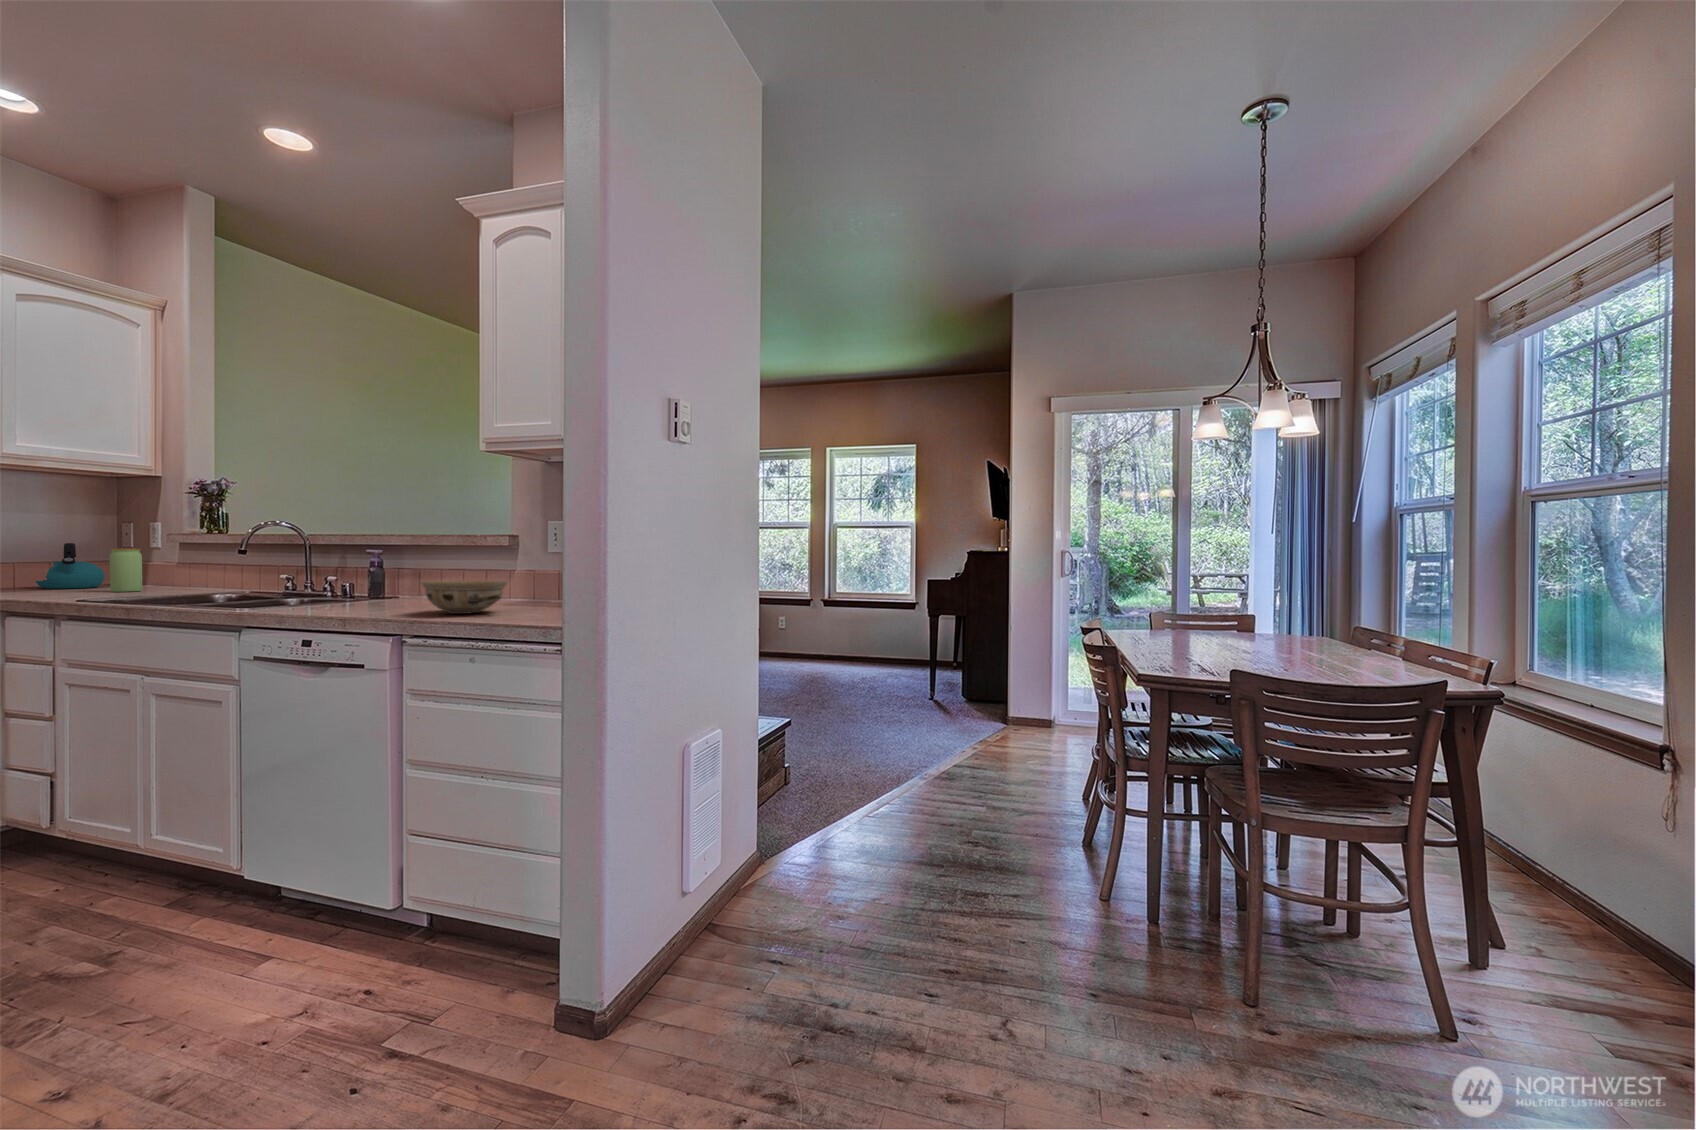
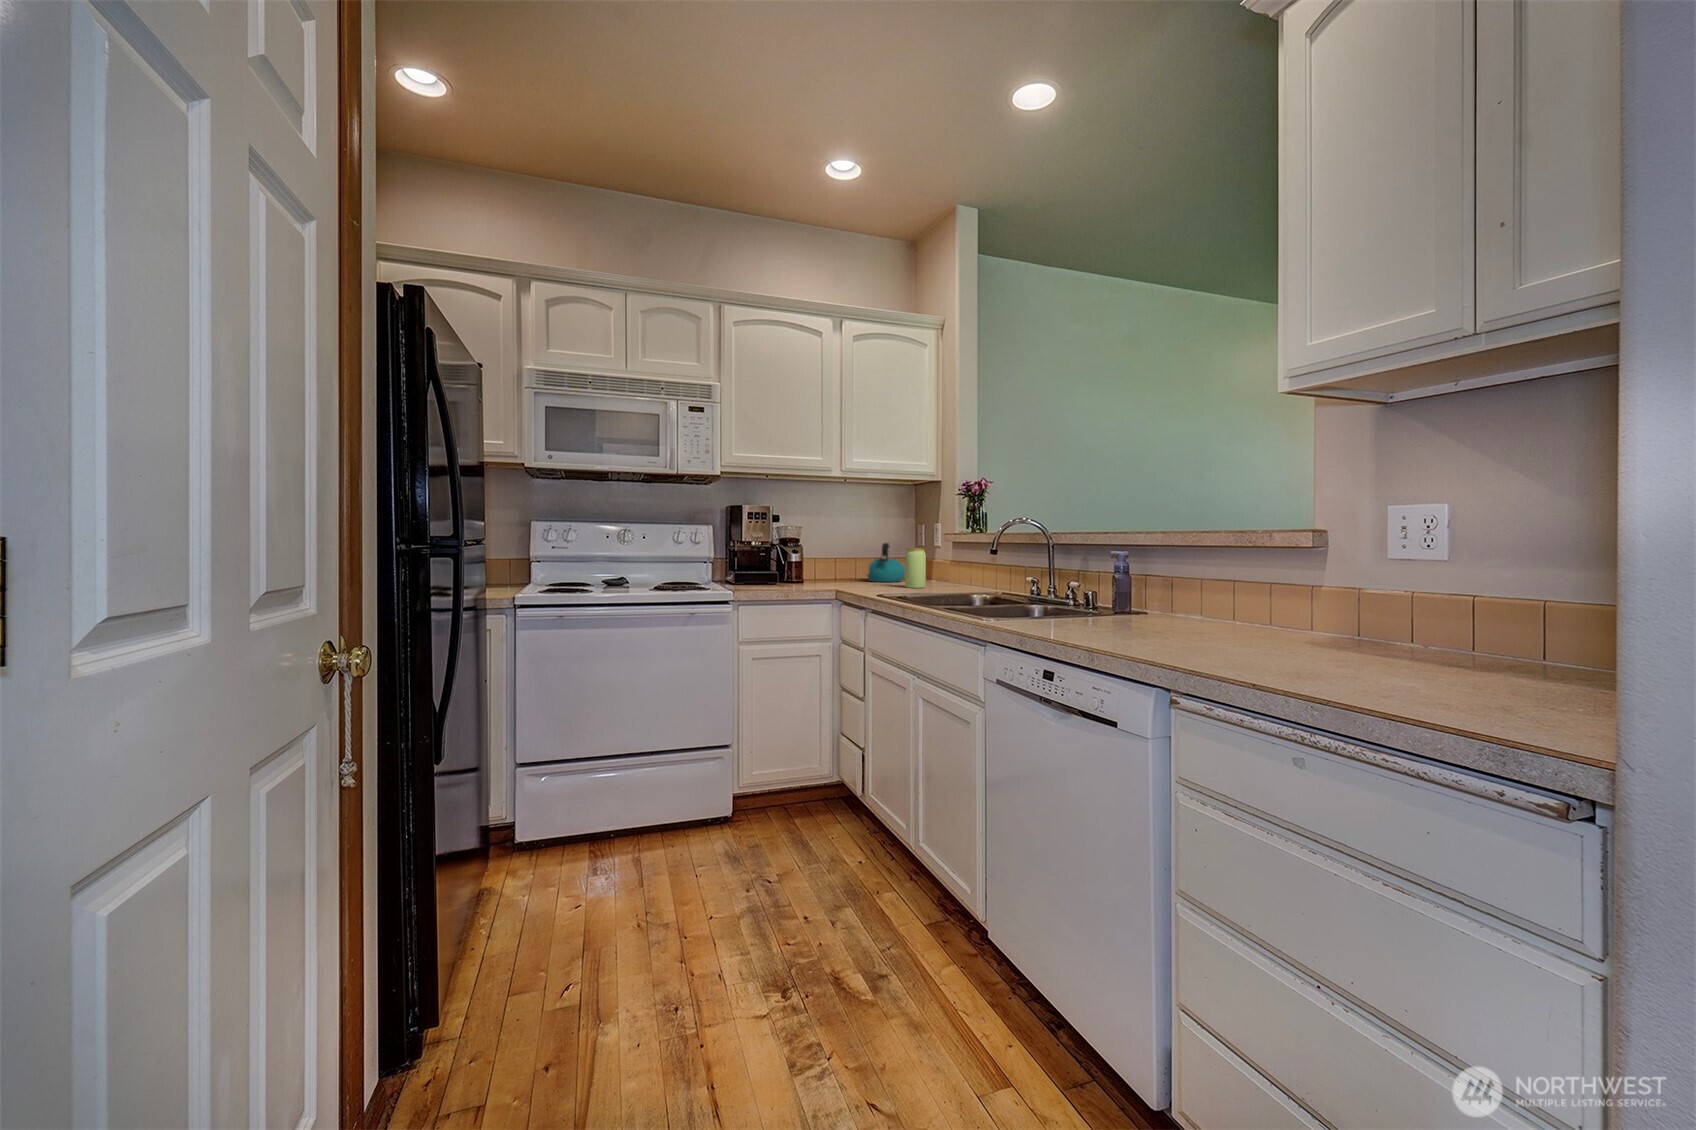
ceramic bowl: present [421,580,508,614] -> none [1192,604,1338,663]

